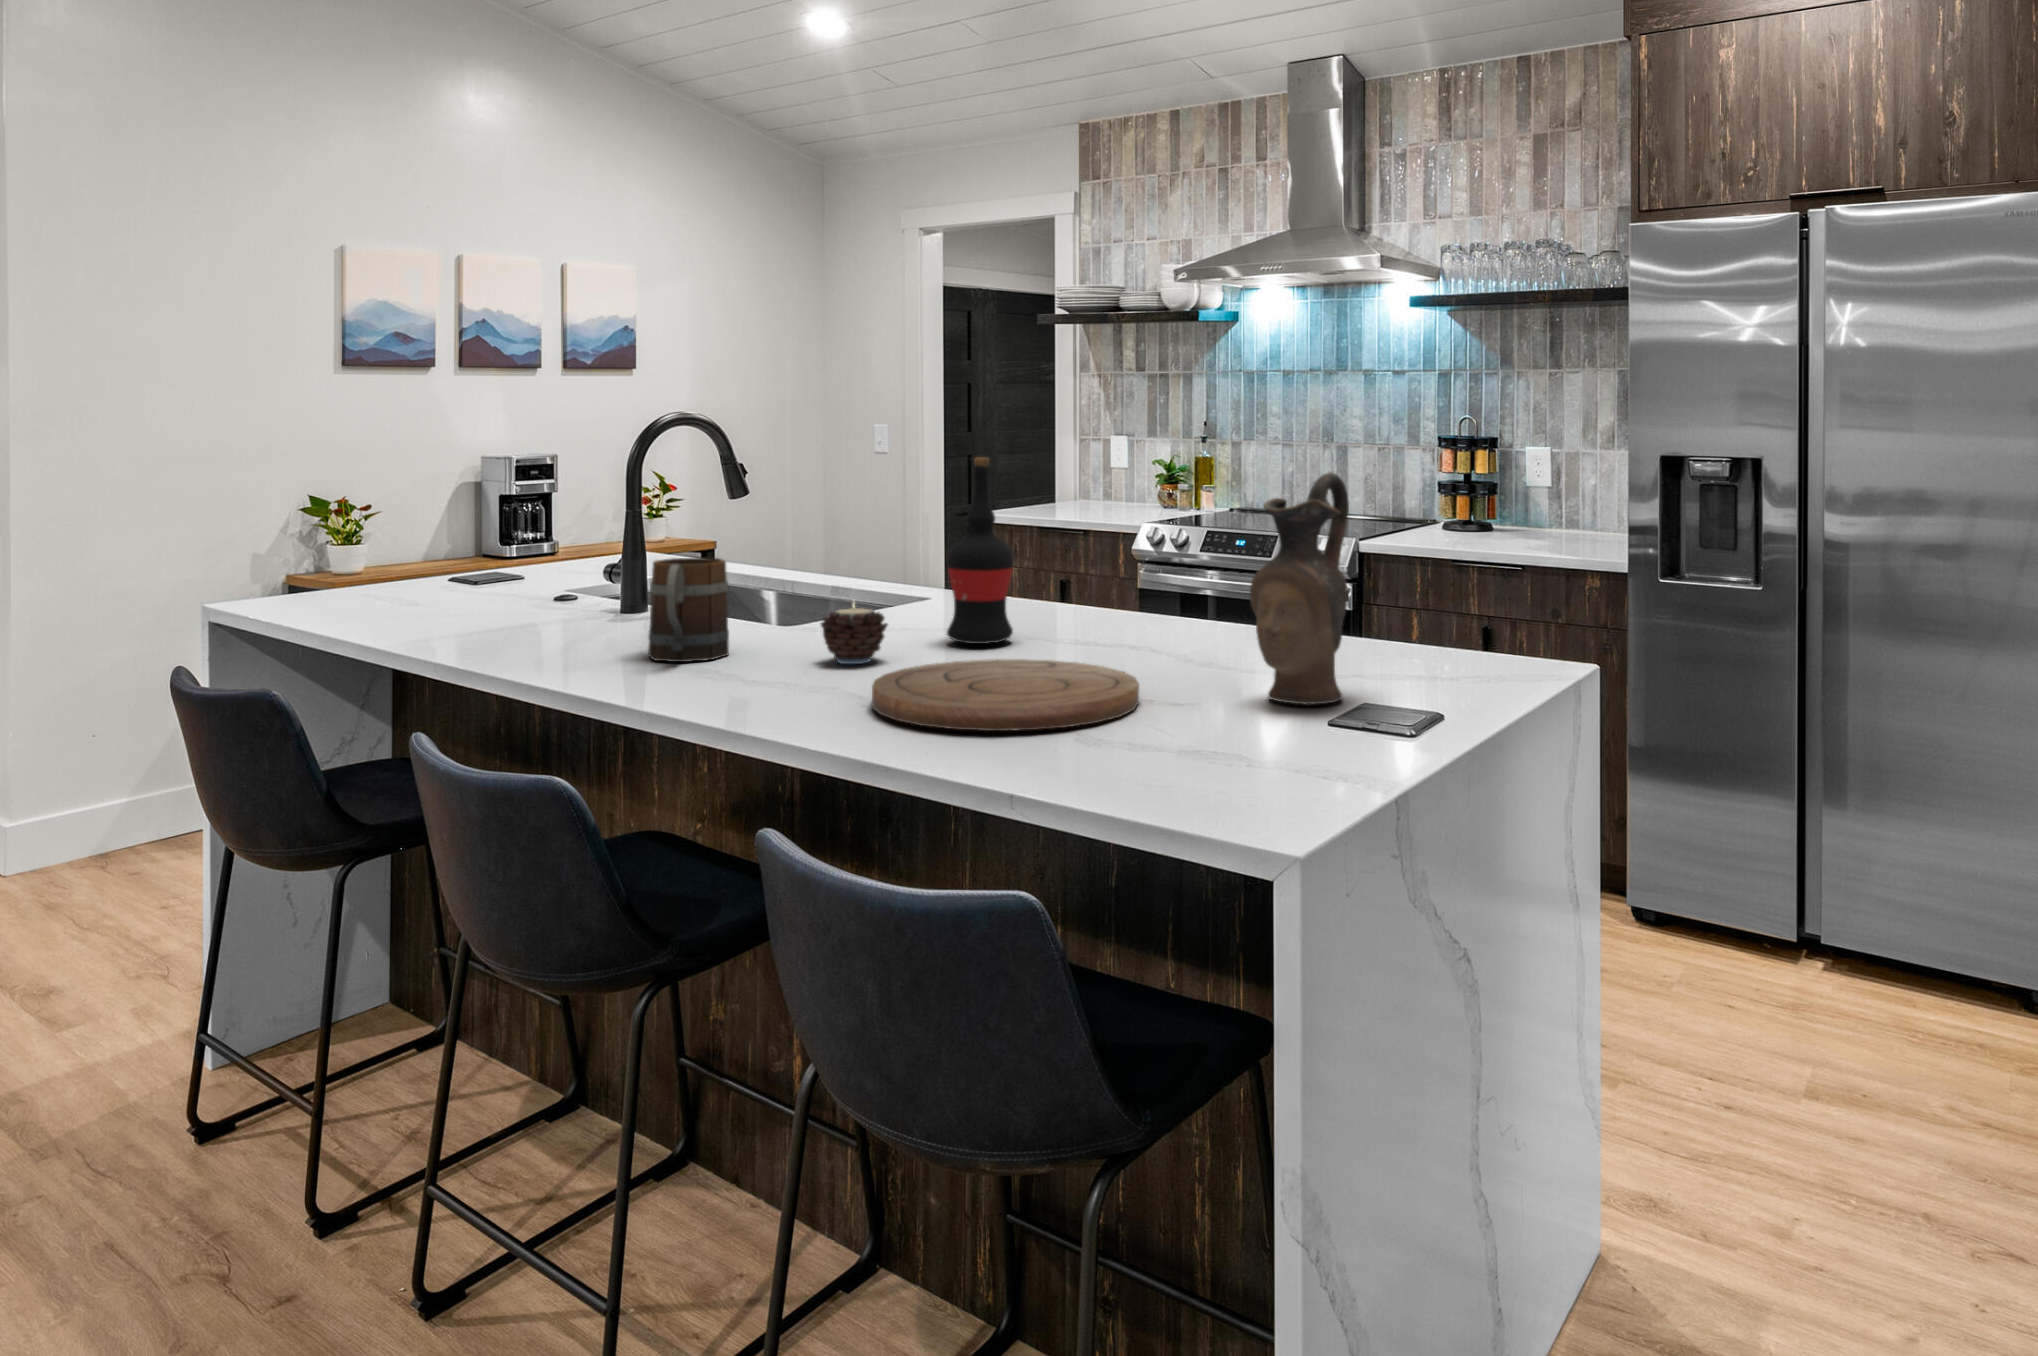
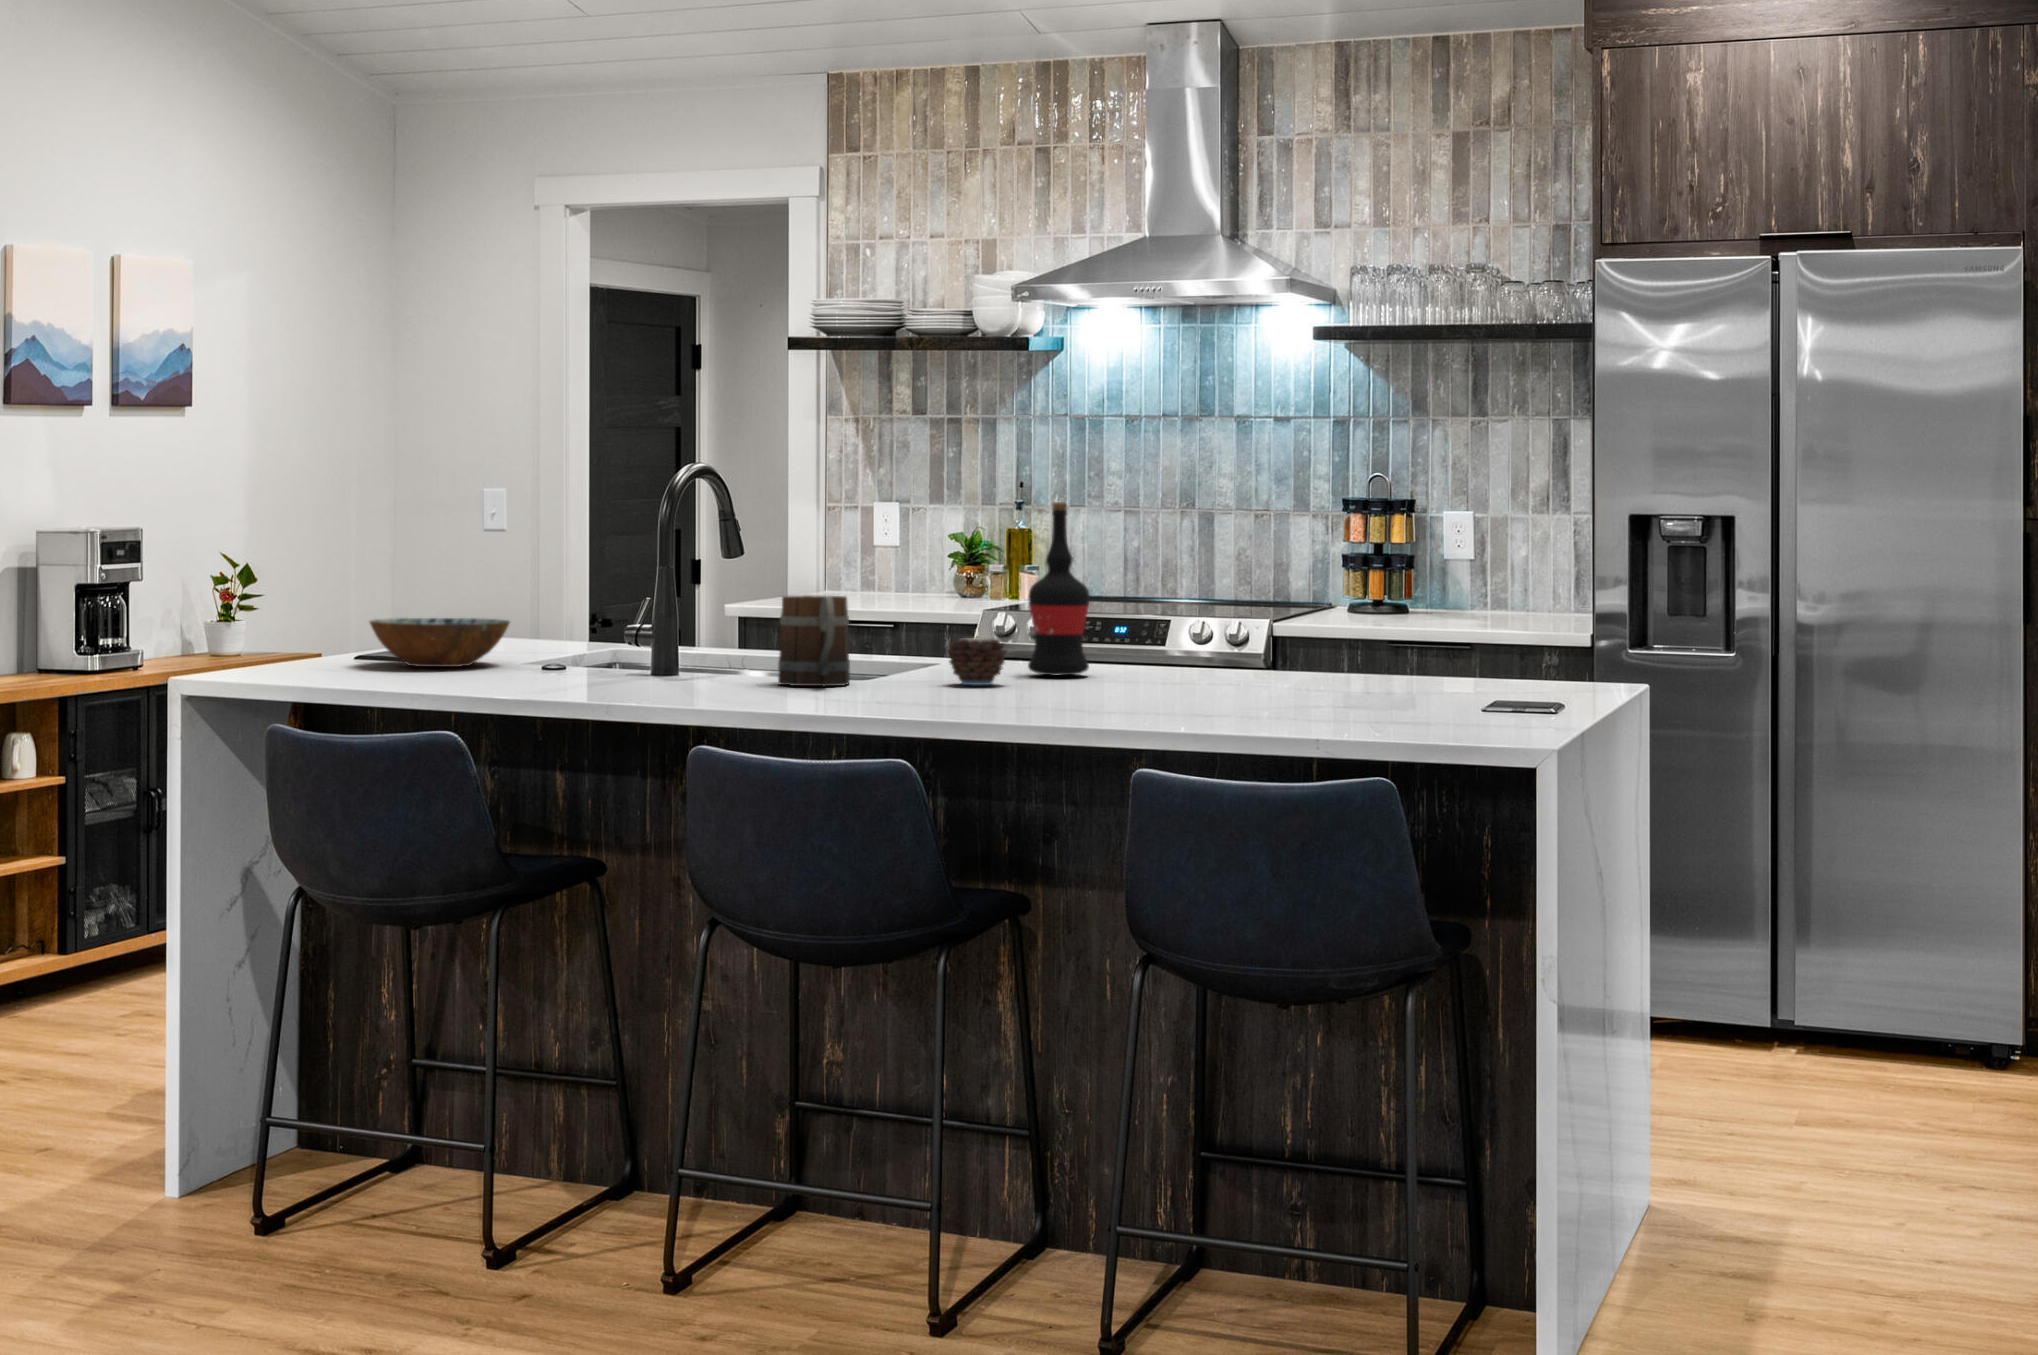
ceramic pitcher: present [1250,473,1349,705] -> none [1359,508,1437,694]
bowl: none [366,559,514,612] -> present [370,618,510,667]
cutting board: present [872,659,1139,731] -> none [1056,674,1277,705]

